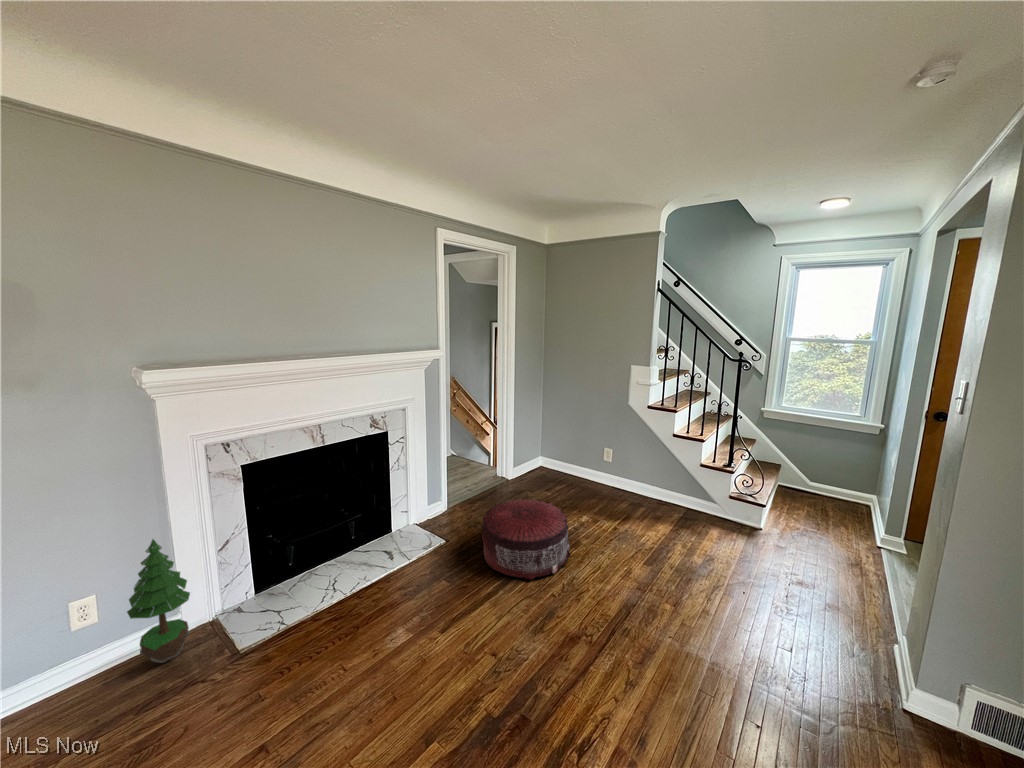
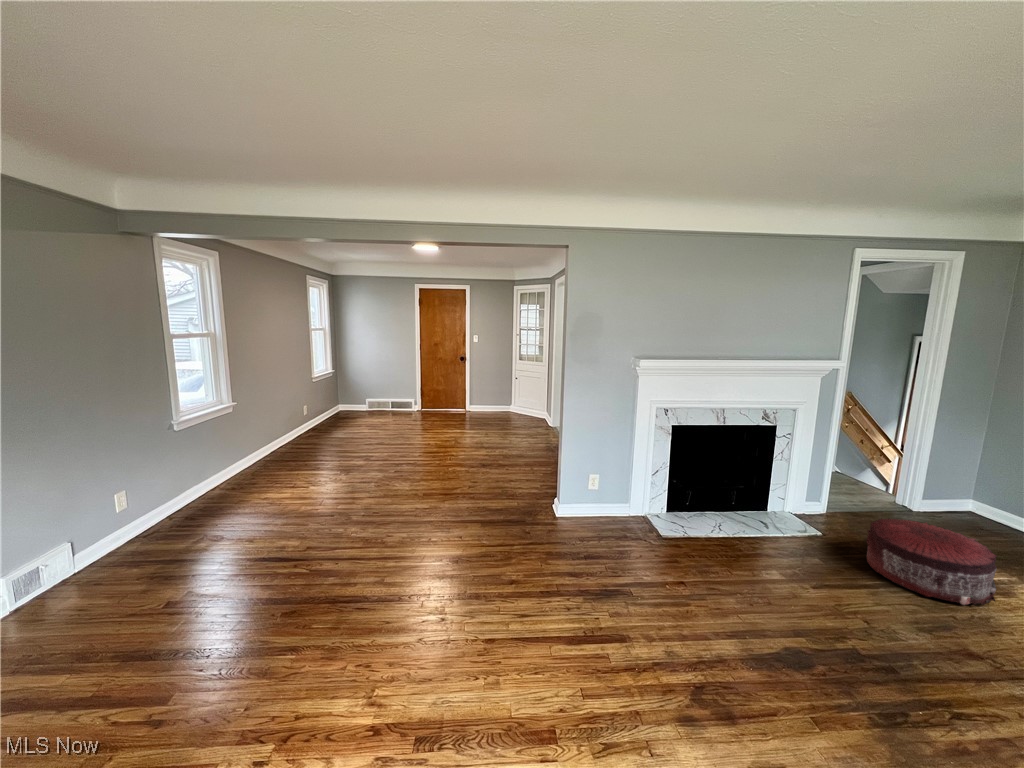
potted tree: present [127,539,190,663] -> none [612,453,640,523]

